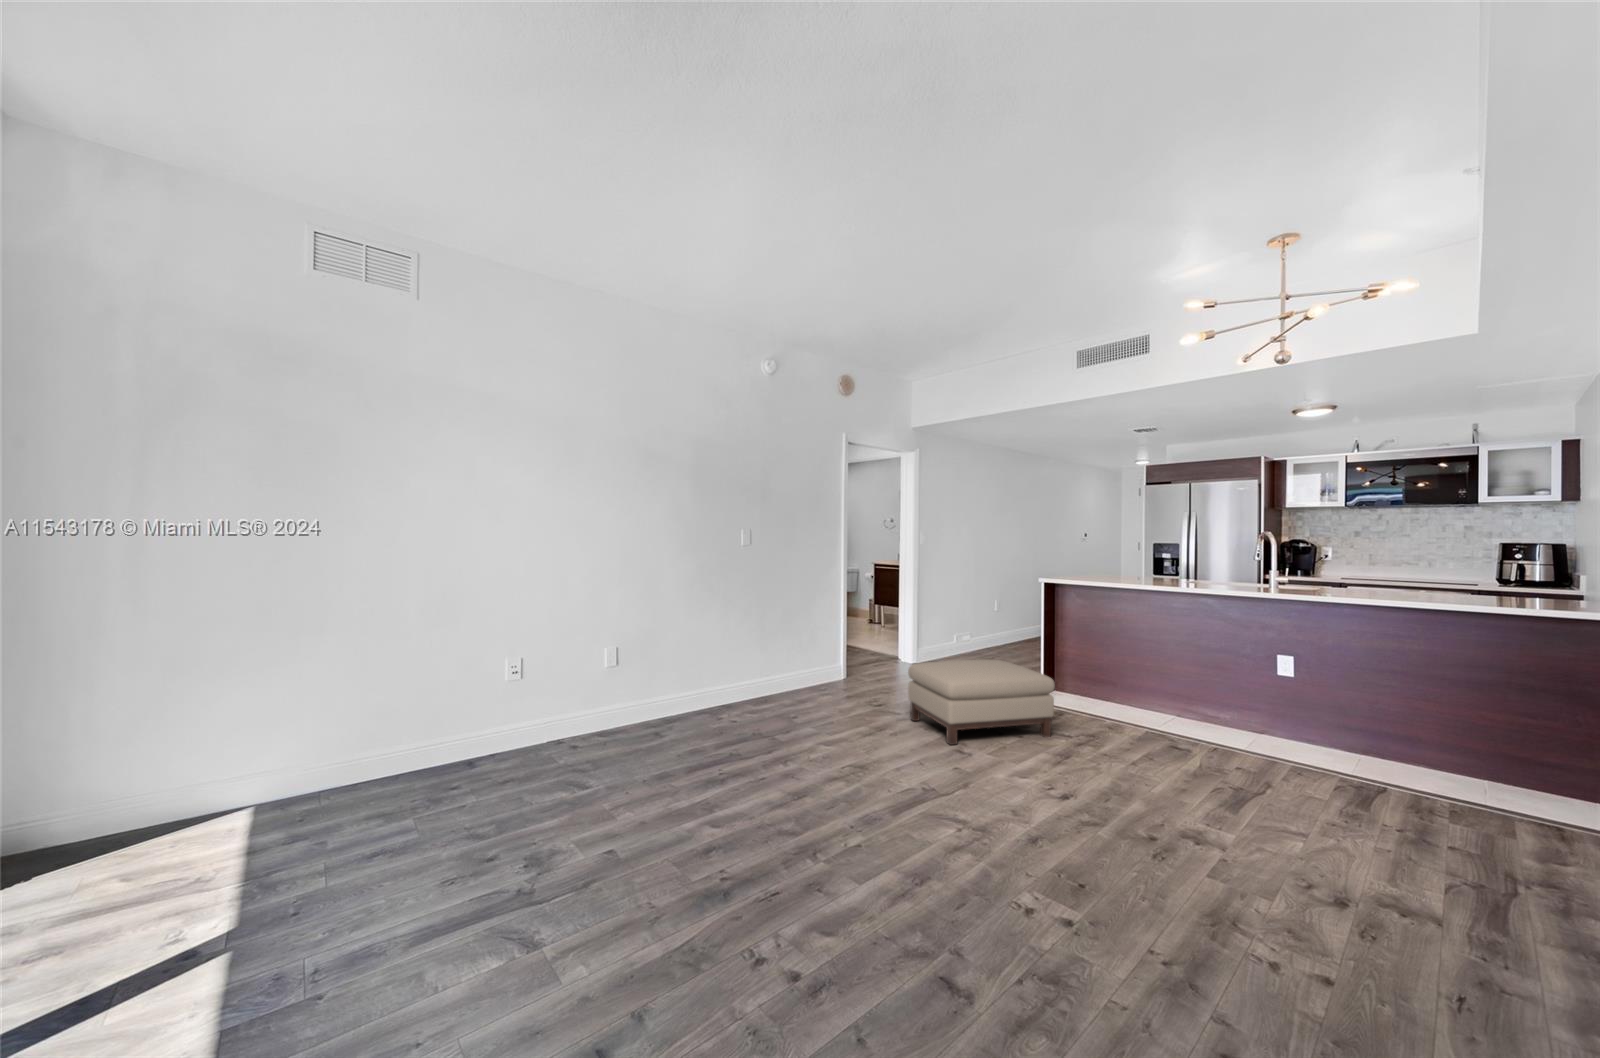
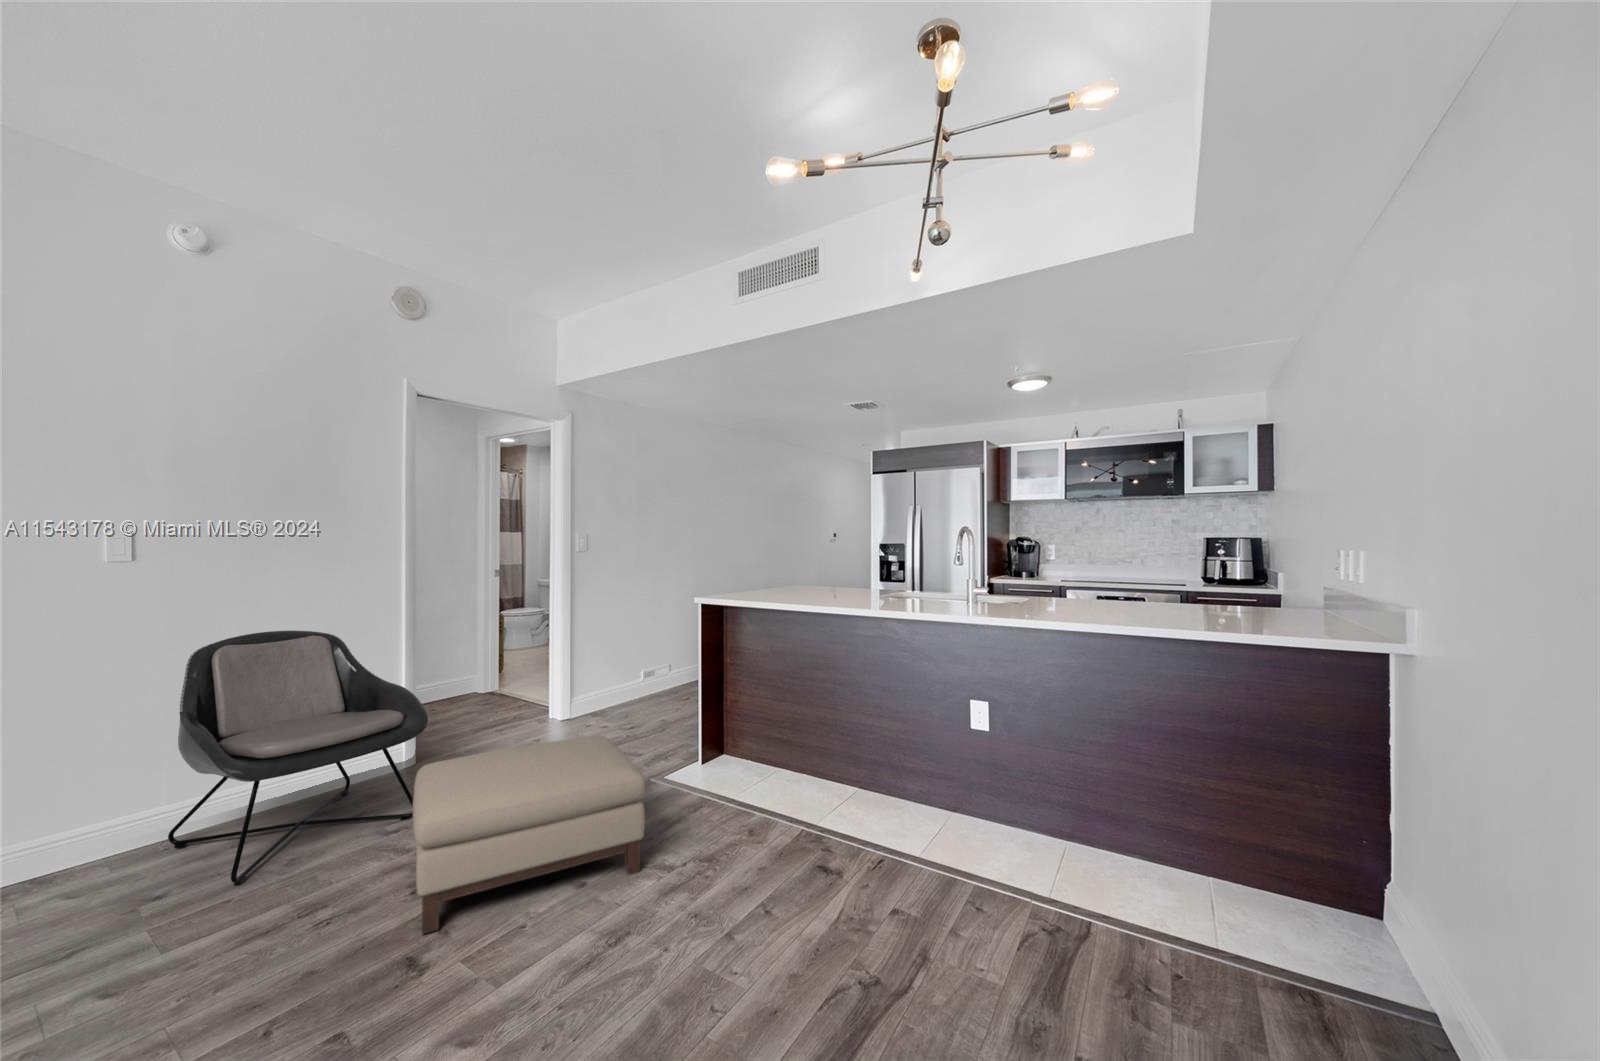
lounge chair: none [762,586,887,719] -> present [168,630,428,885]

